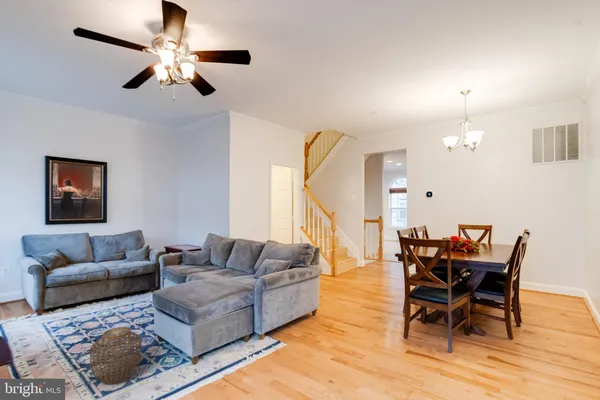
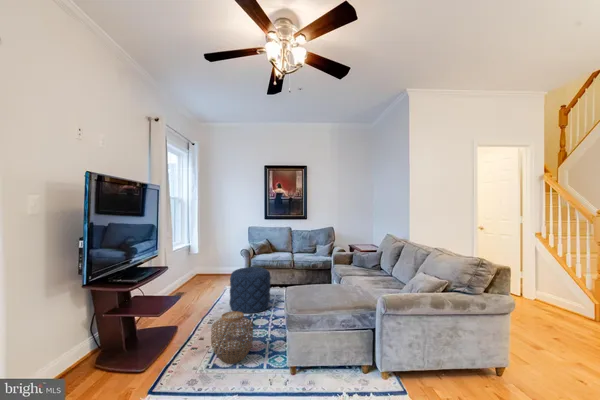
pouf: none [42,283,102,342] -> present [229,267,270,313]

